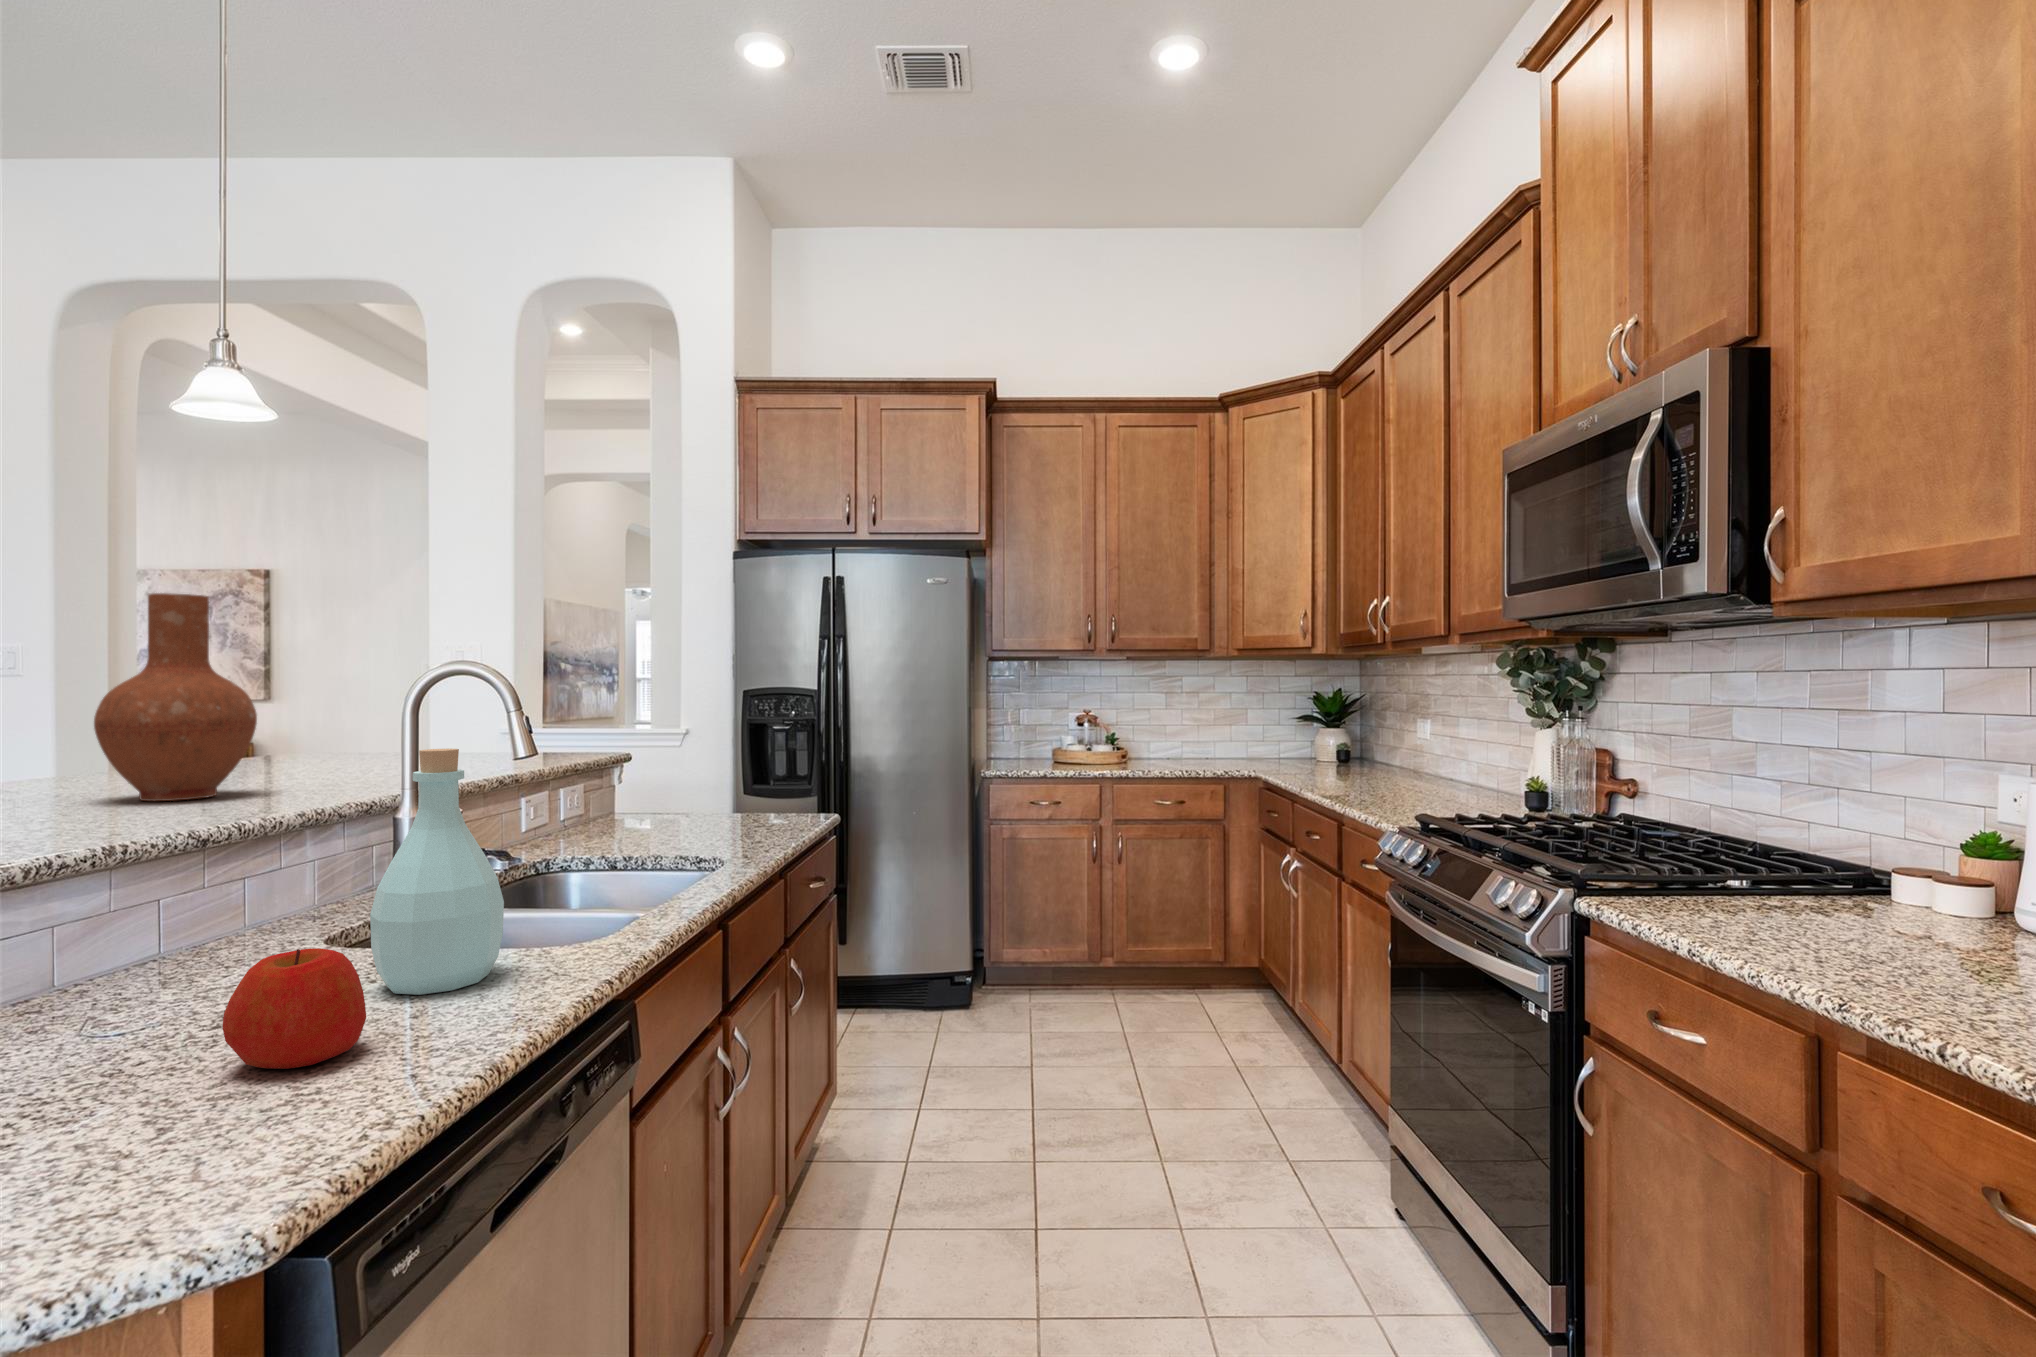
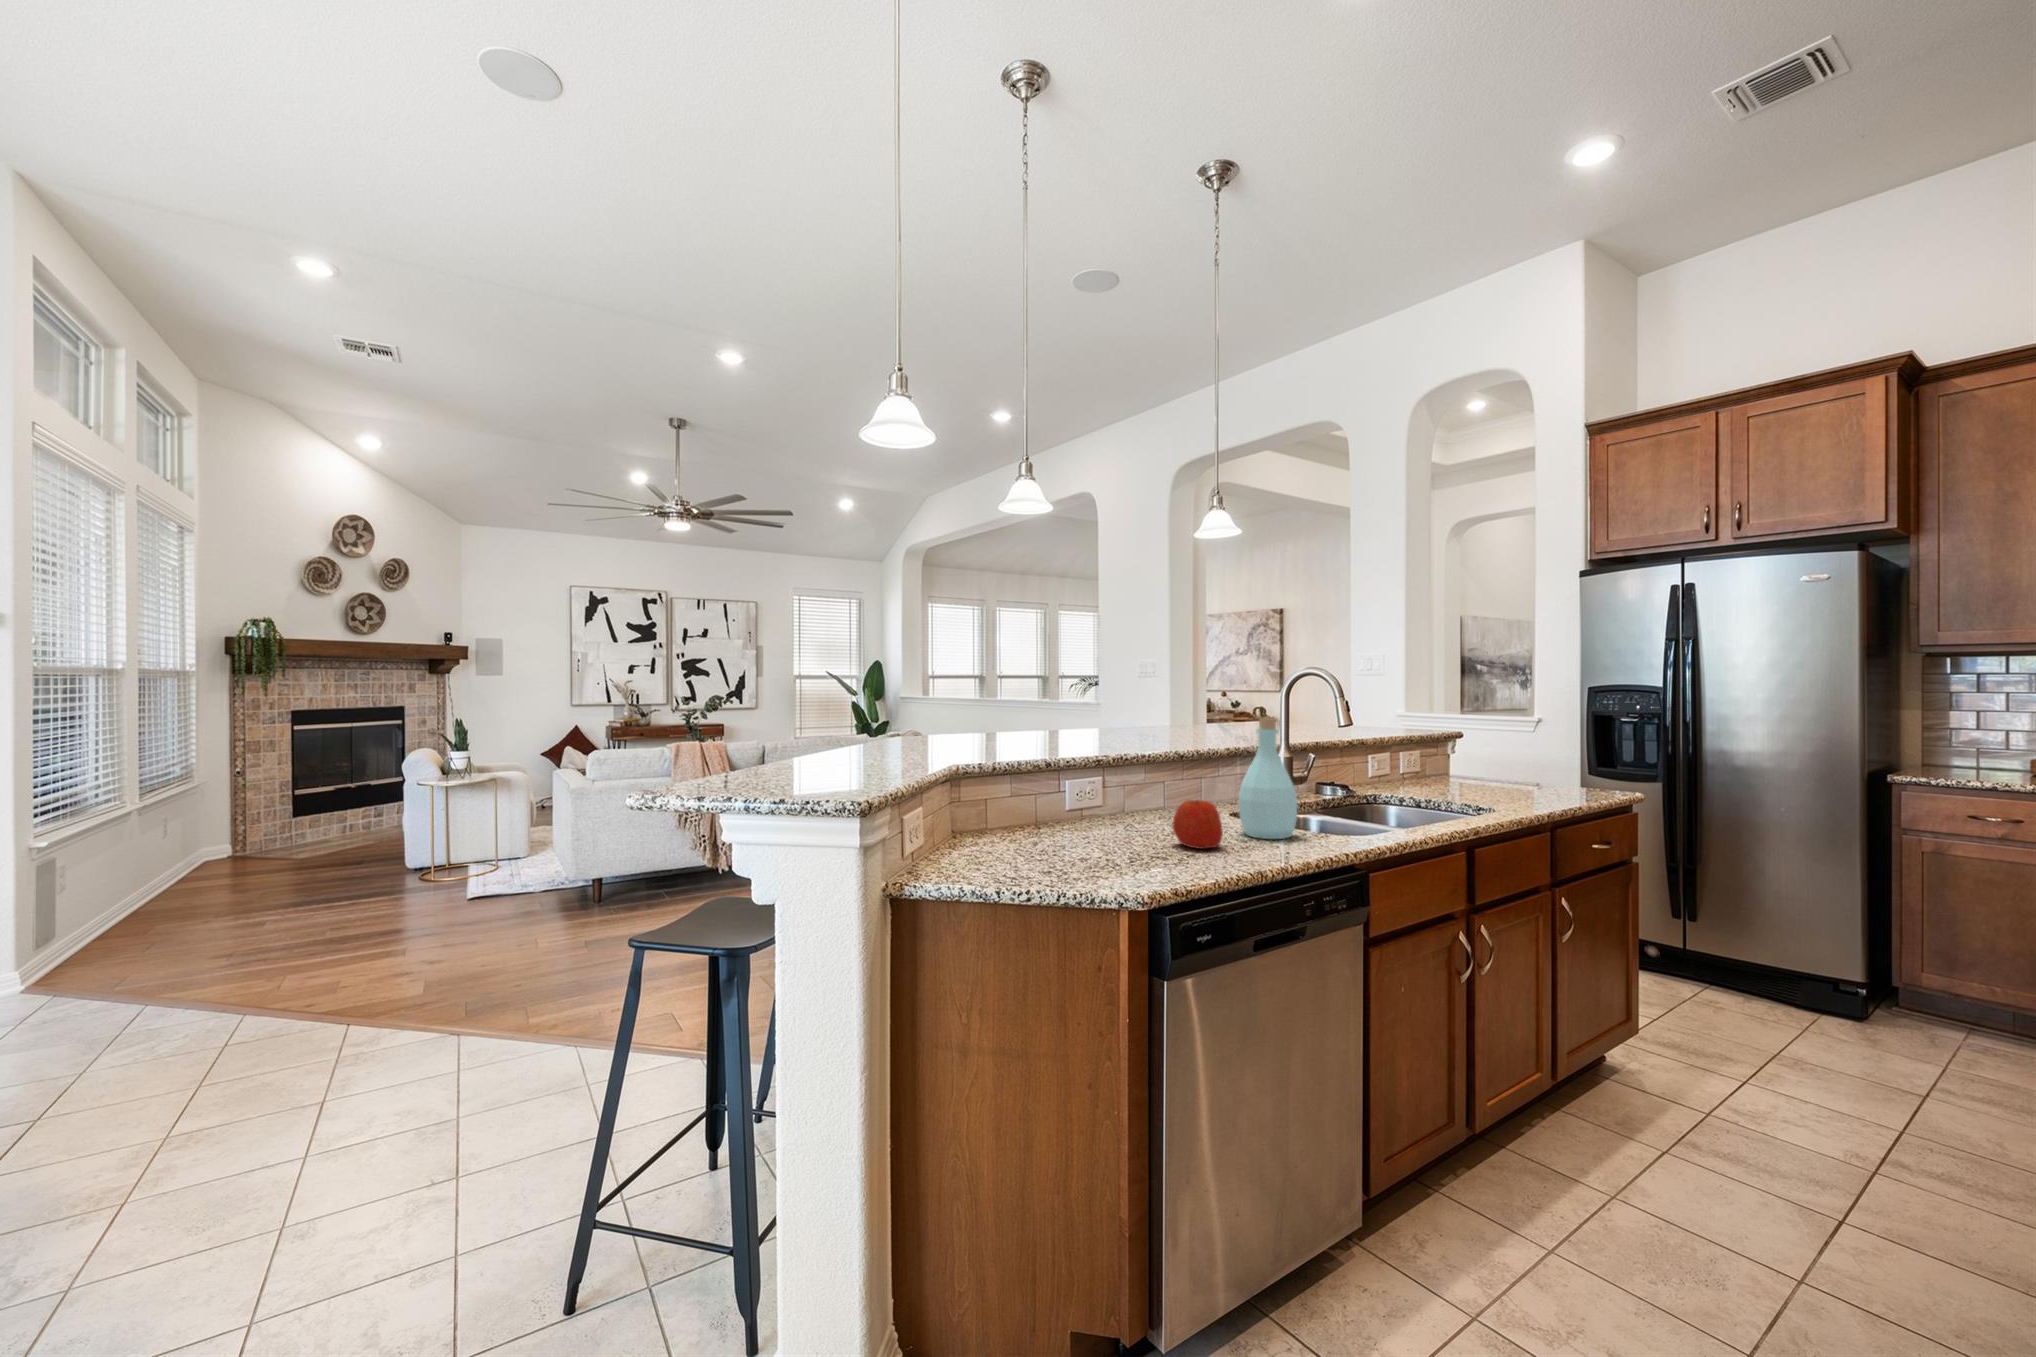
vase: present [94,593,257,801] -> none [1164,639,1225,739]

